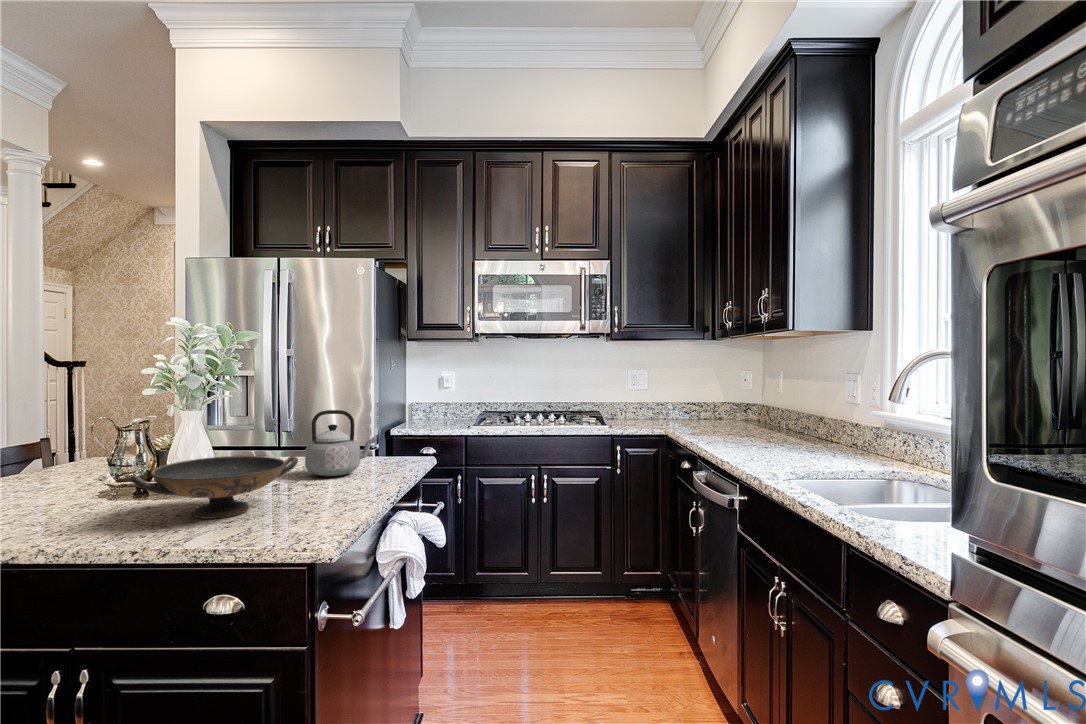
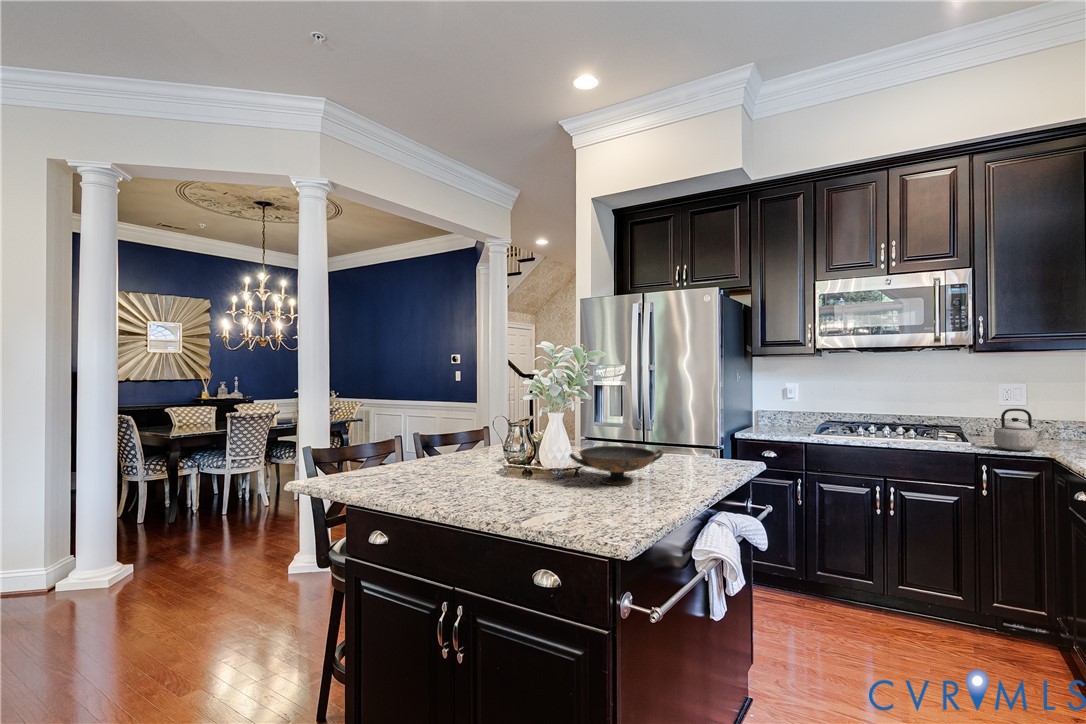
teapot: present [305,410,376,477] -> present [994,409,1049,451]

